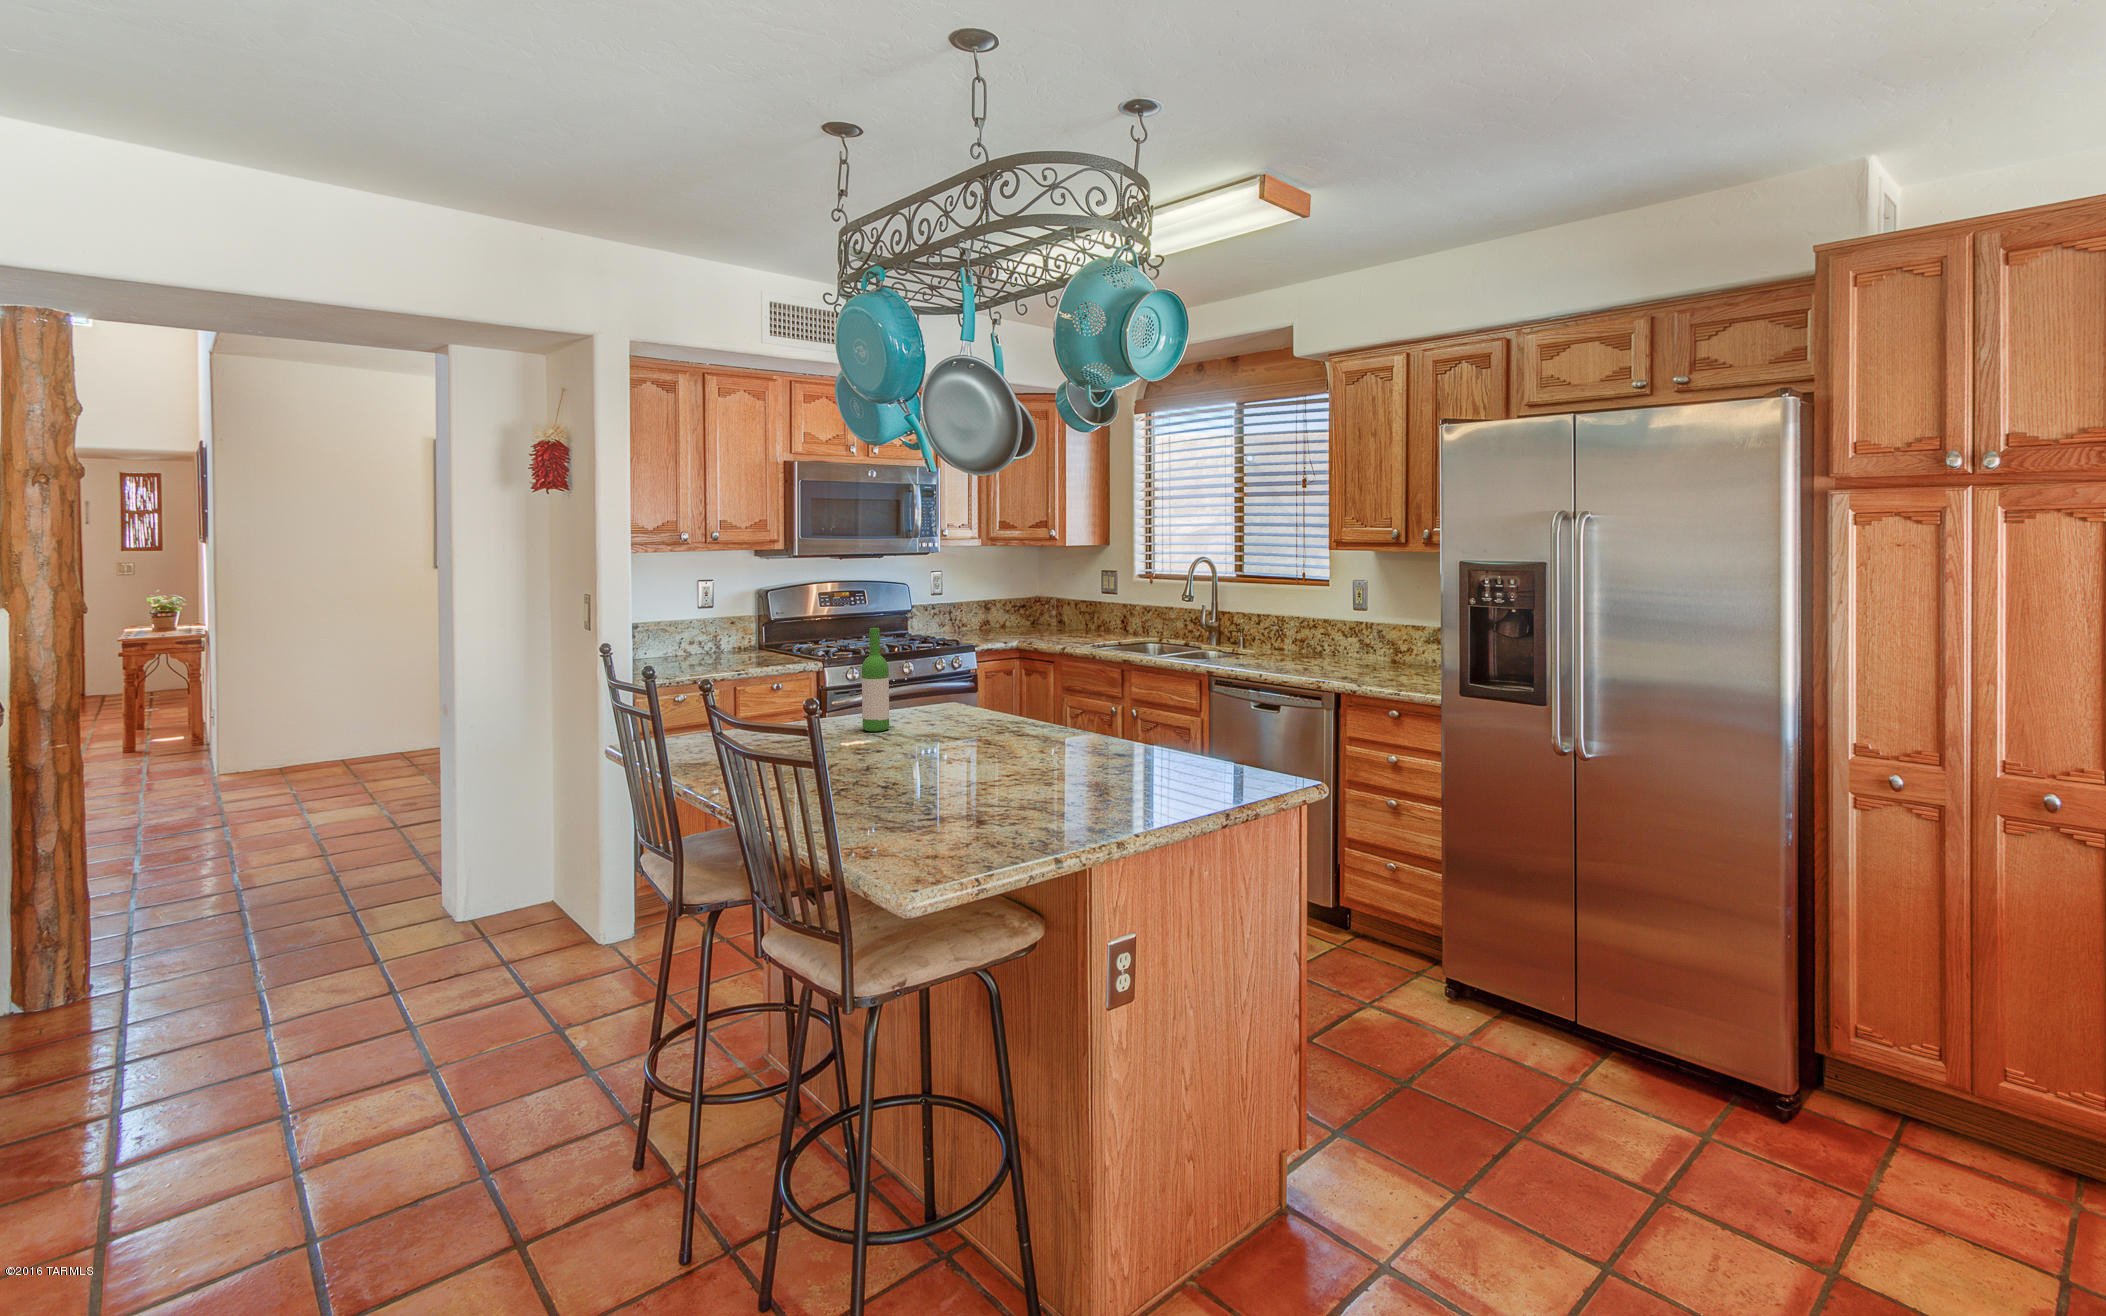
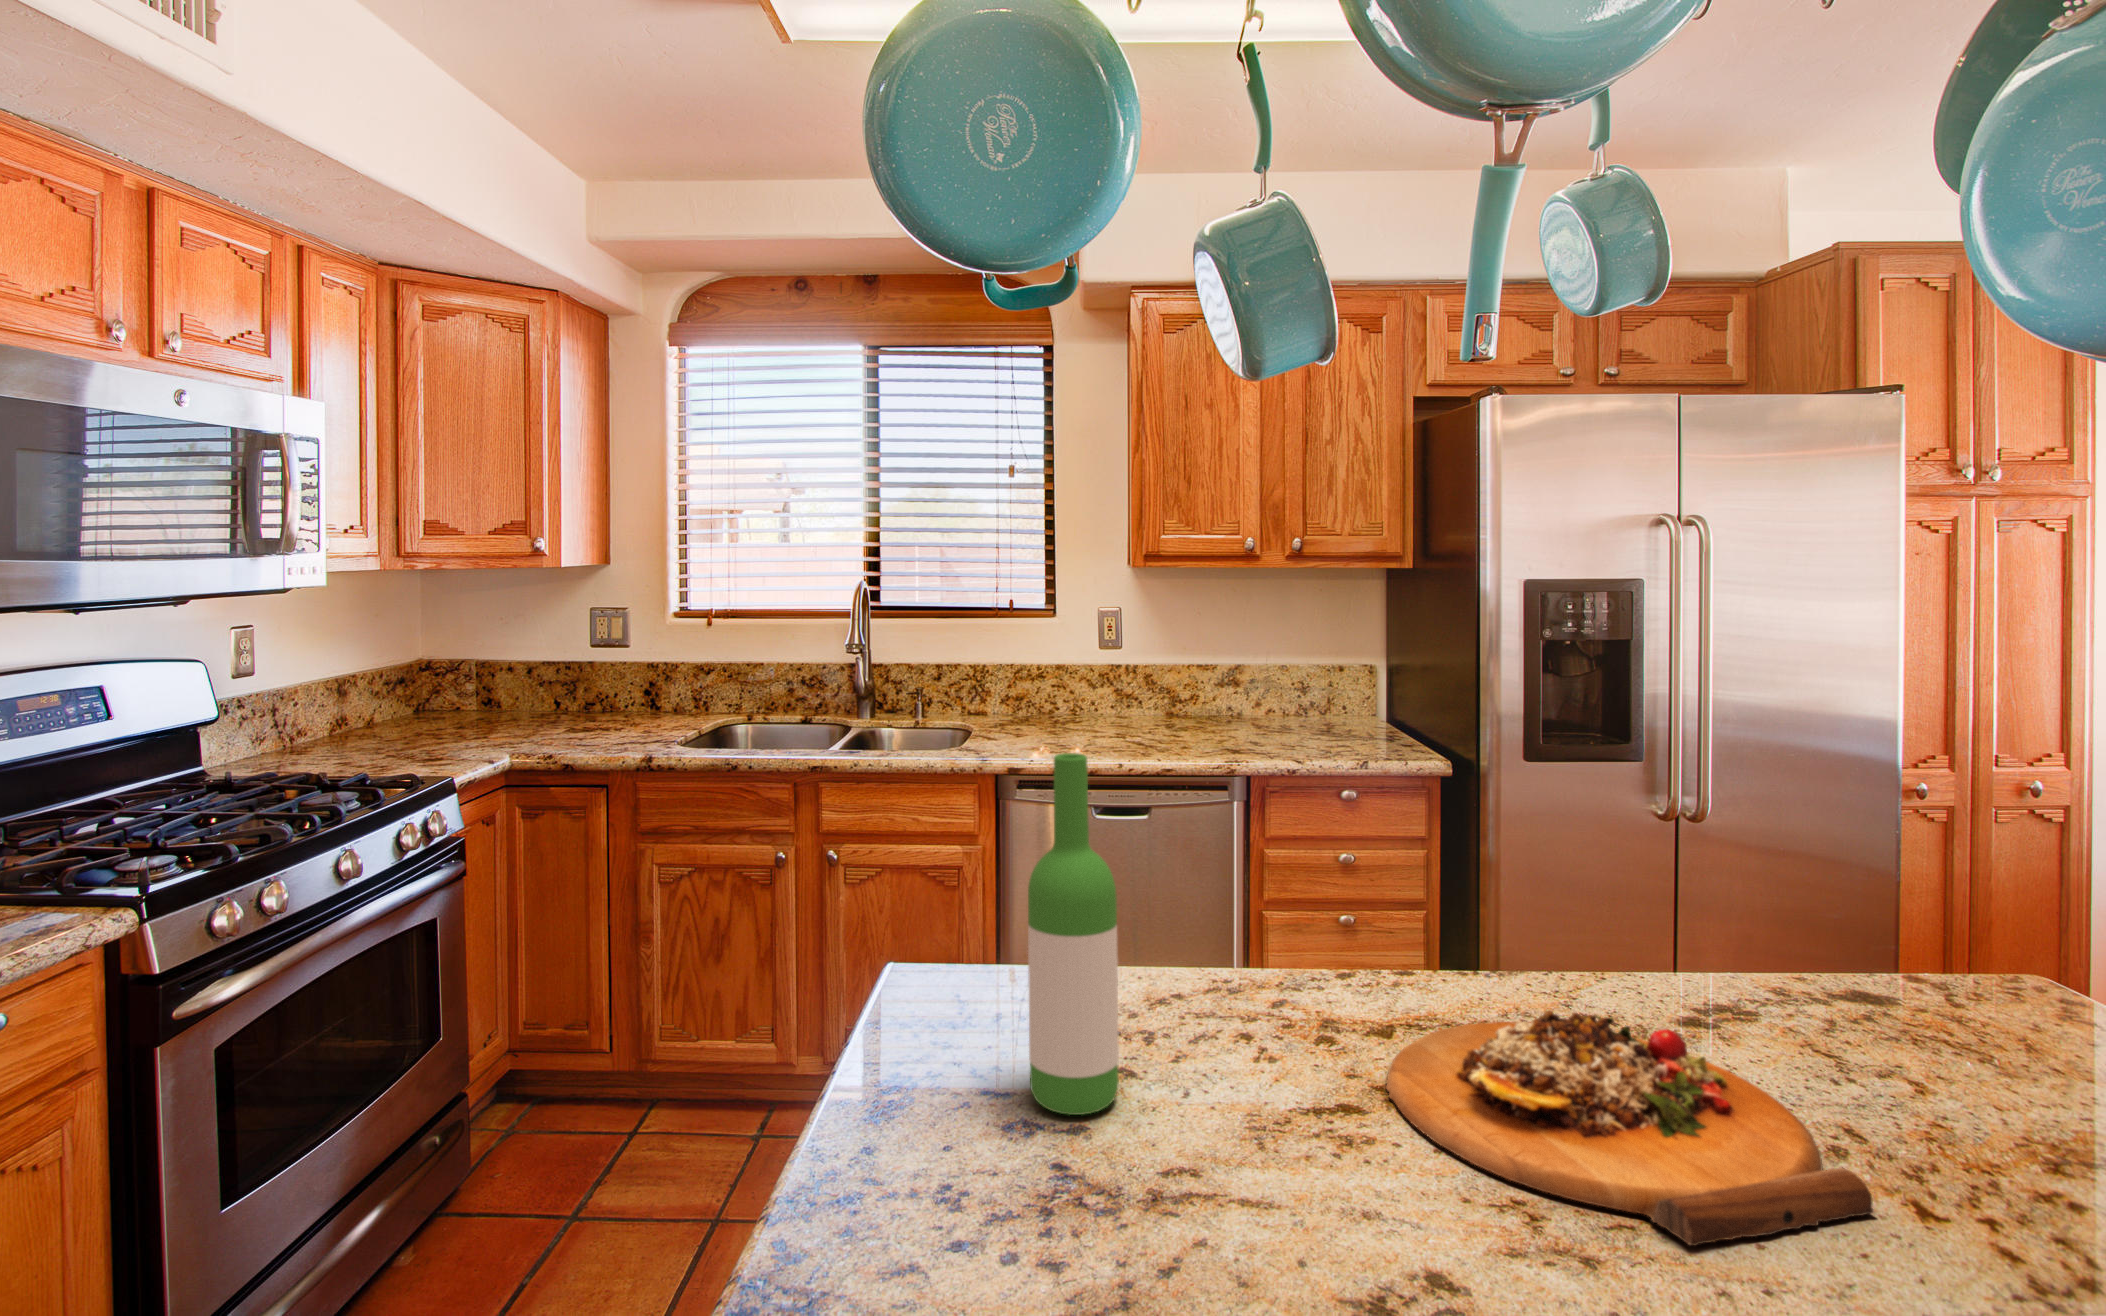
cutting board: none [892,724,1020,767] -> present [1386,1010,1876,1246]

